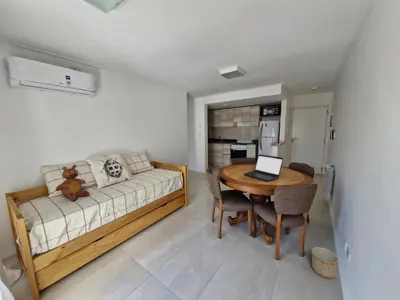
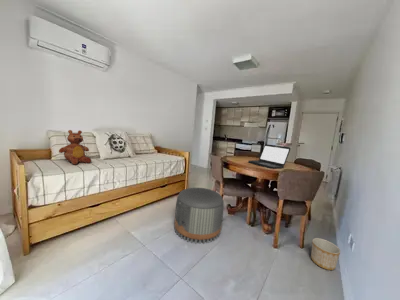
pouf: none [179,206,225,266] -> present [174,188,224,244]

